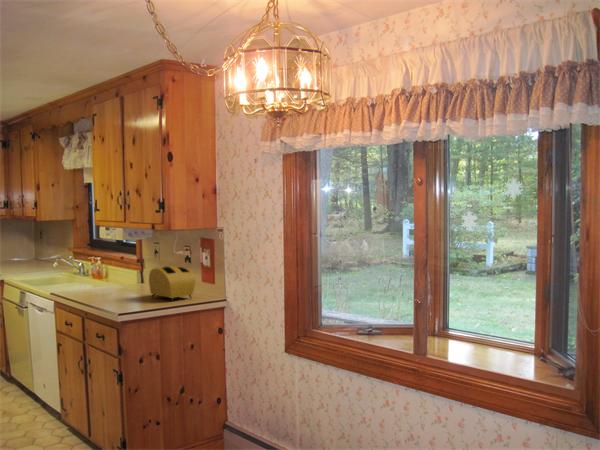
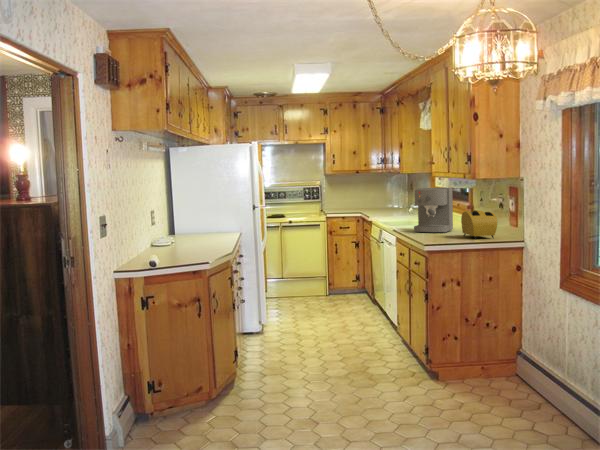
coffee maker: none [81,238,126,296] -> present [414,188,453,233]

